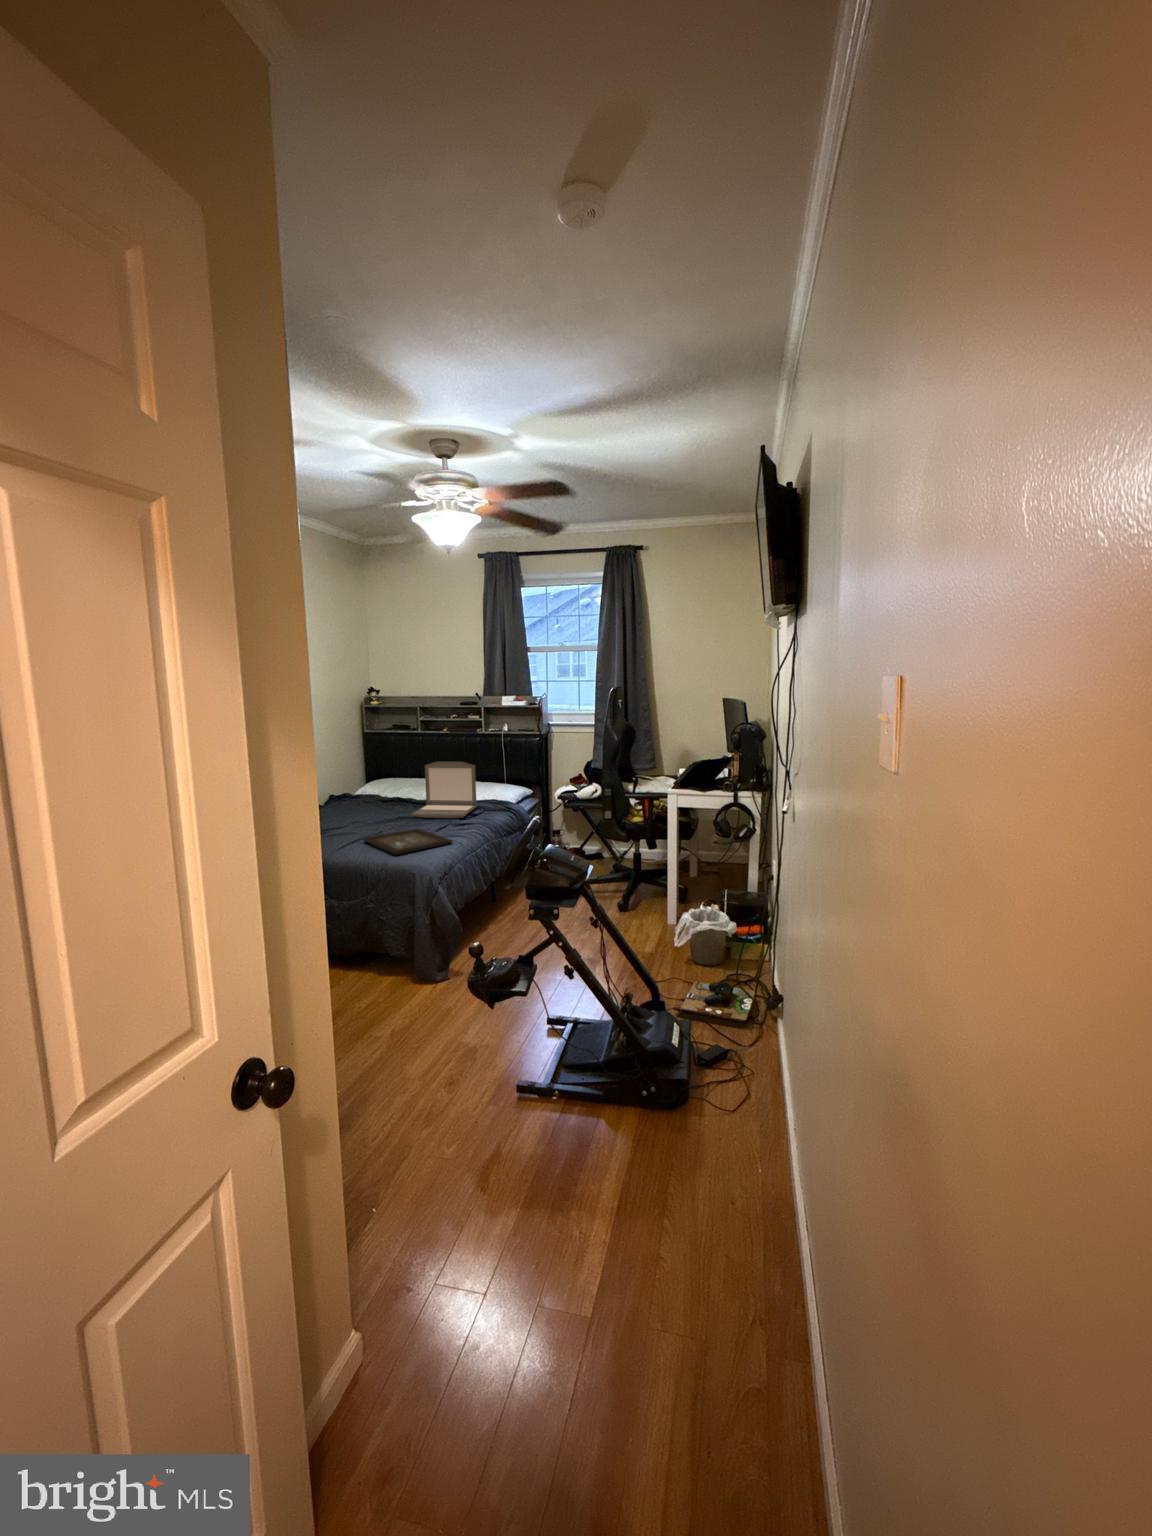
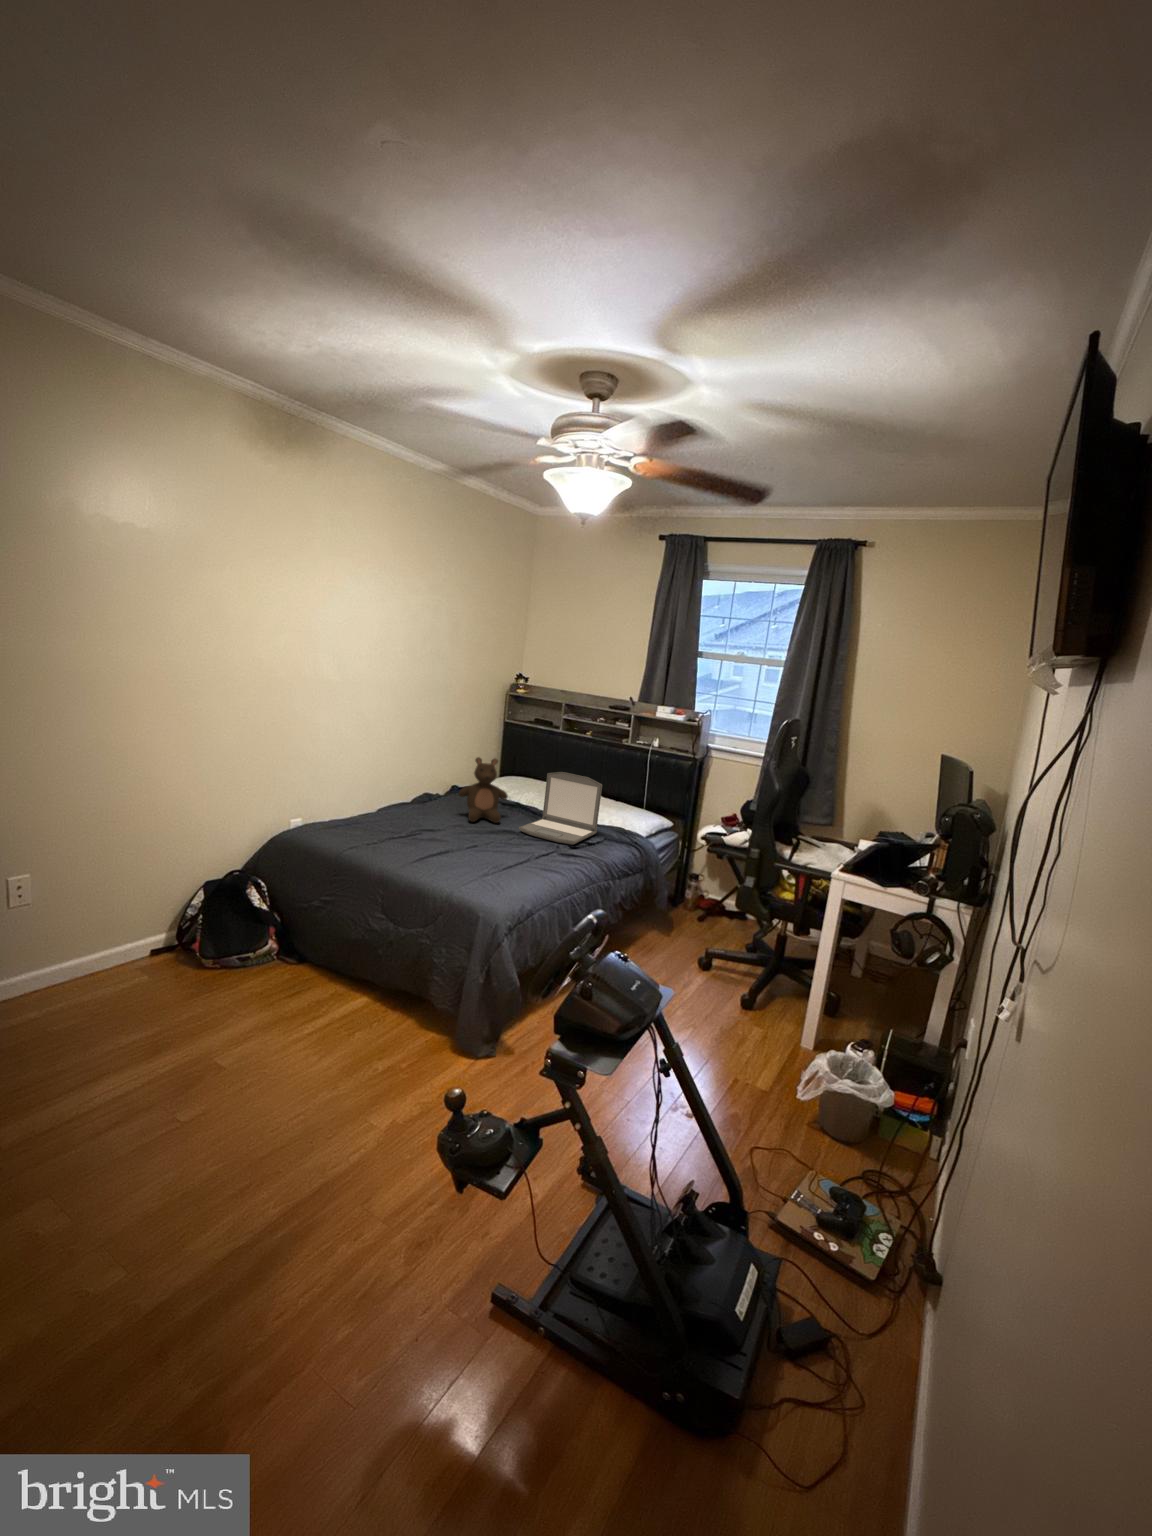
stuffed bear: none [348,760,393,818] -> present [458,757,508,823]
tray: present [363,829,452,855] -> none [445,850,541,883]

